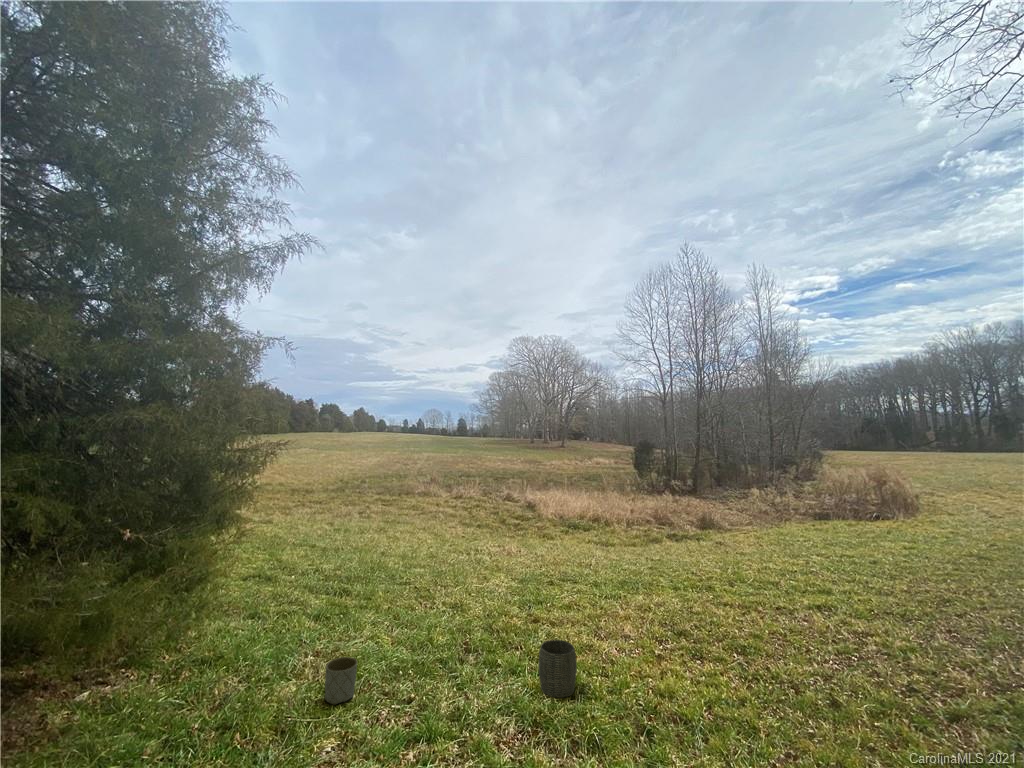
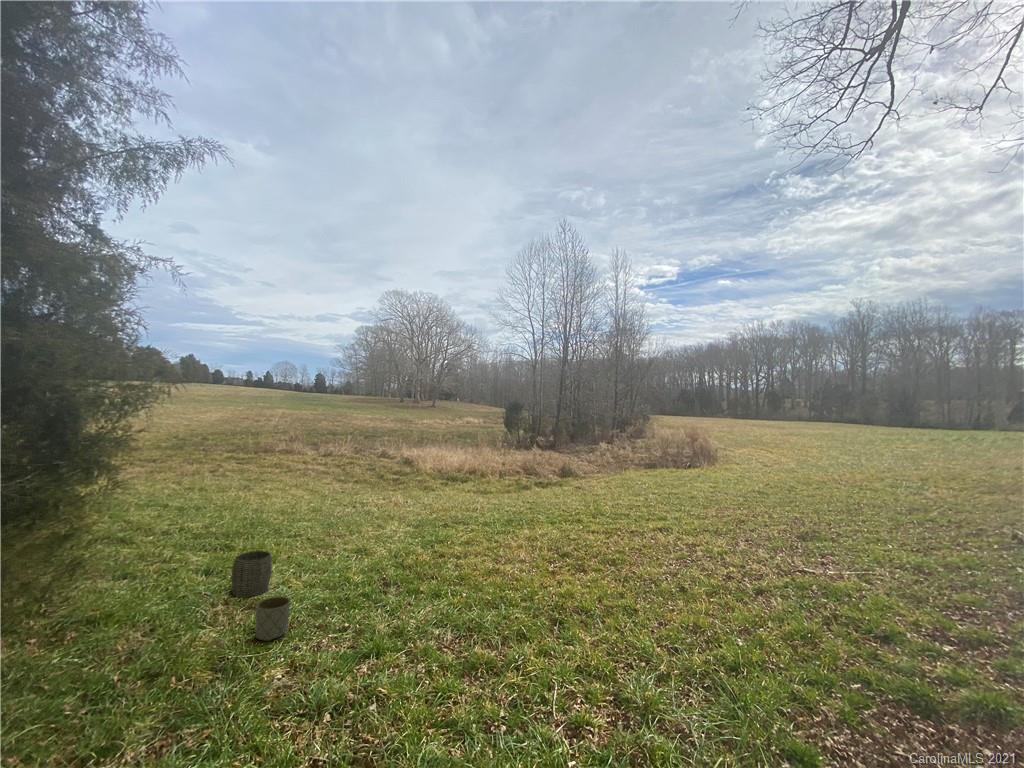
woven basket: present [539,640,577,698] -> present [231,551,272,597]

